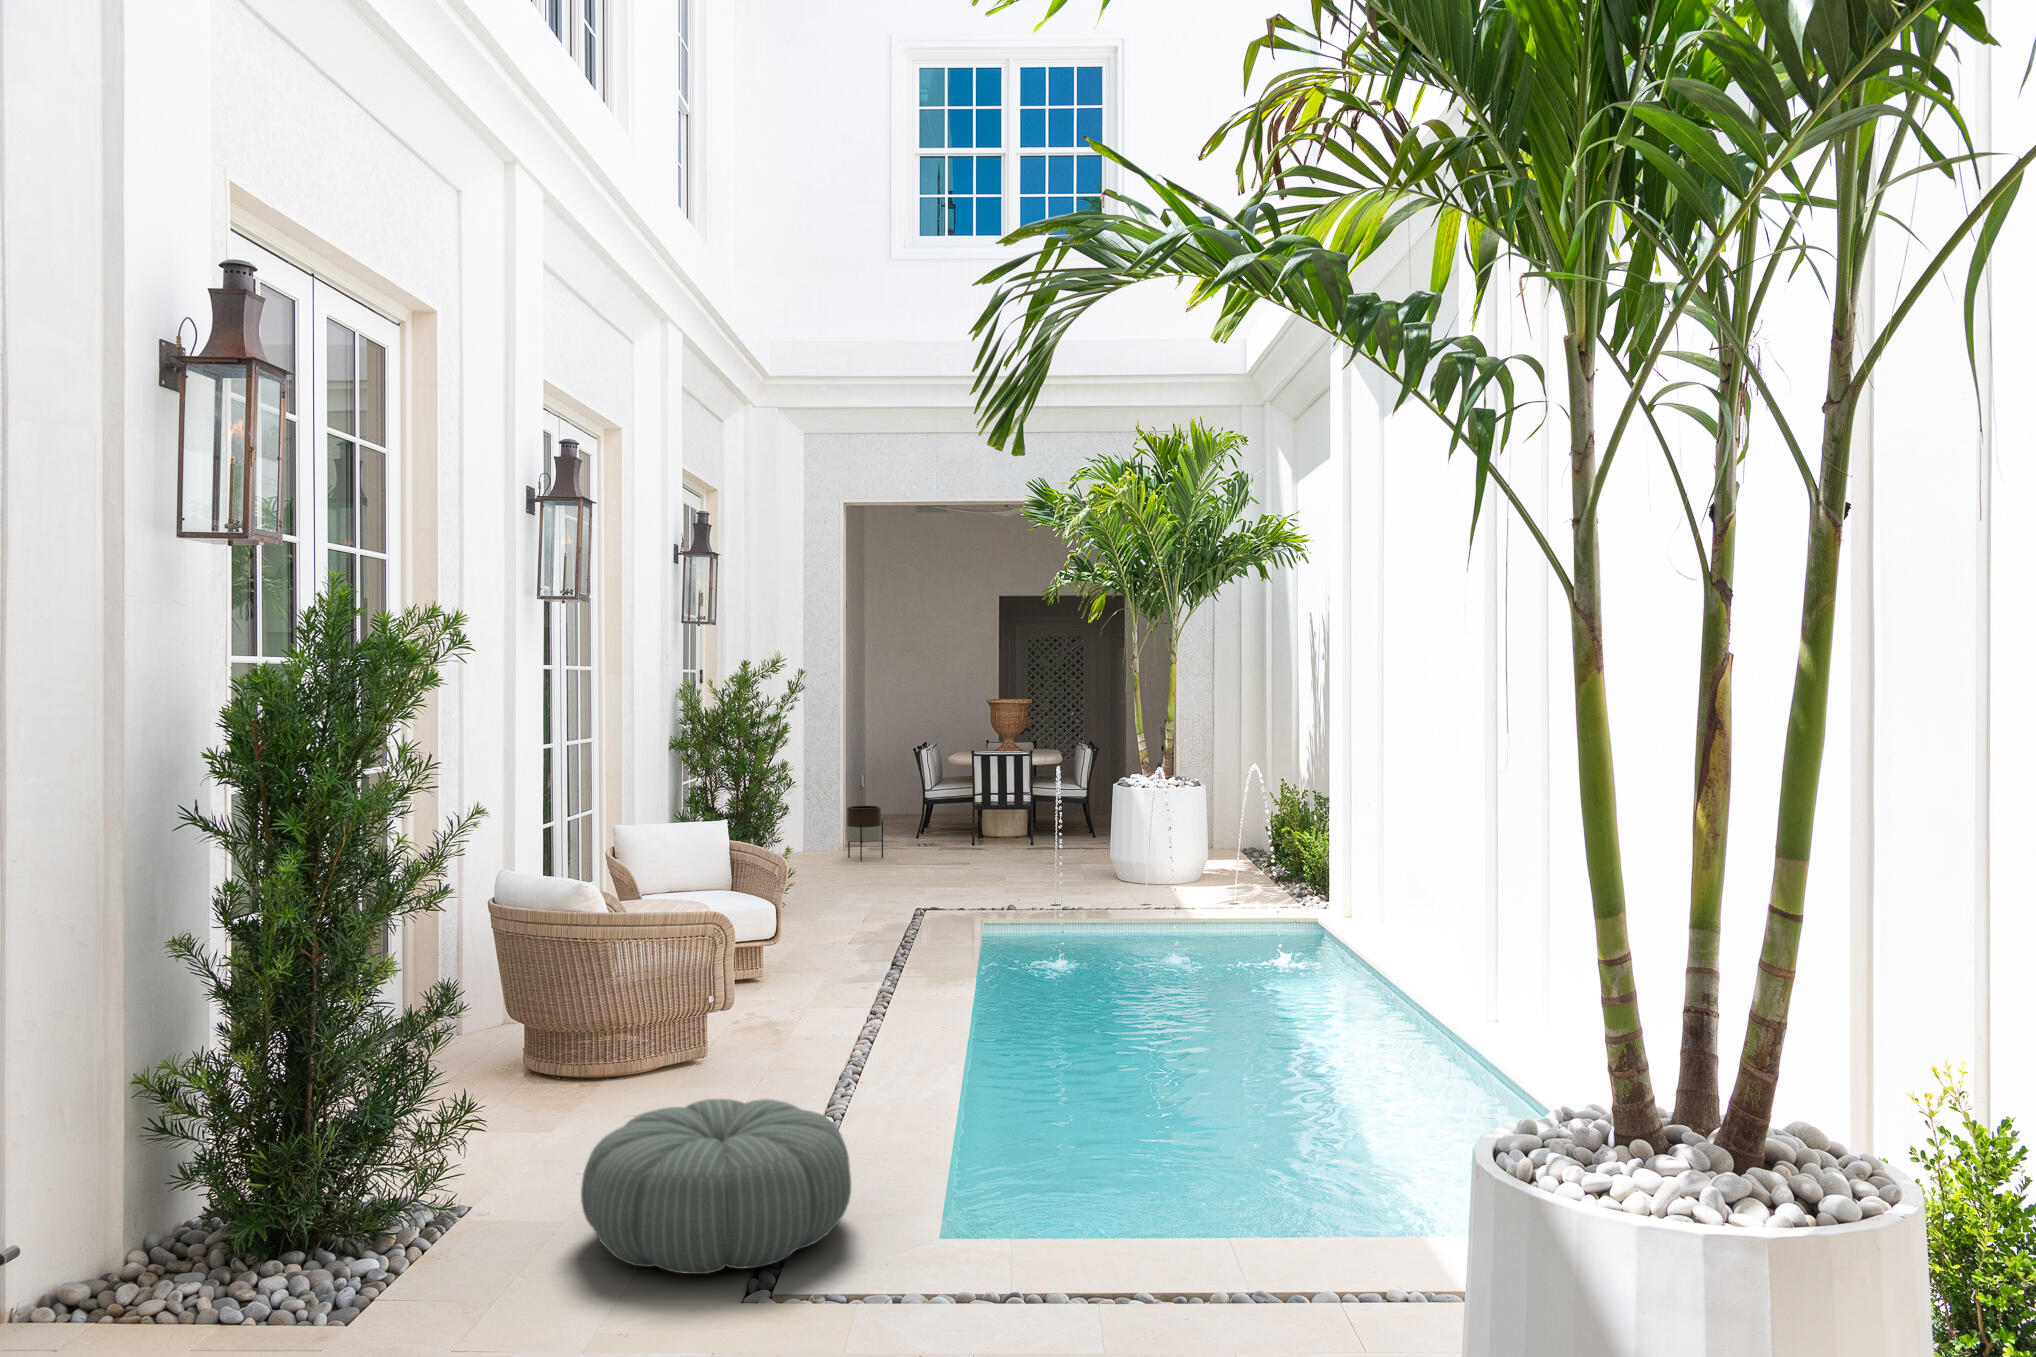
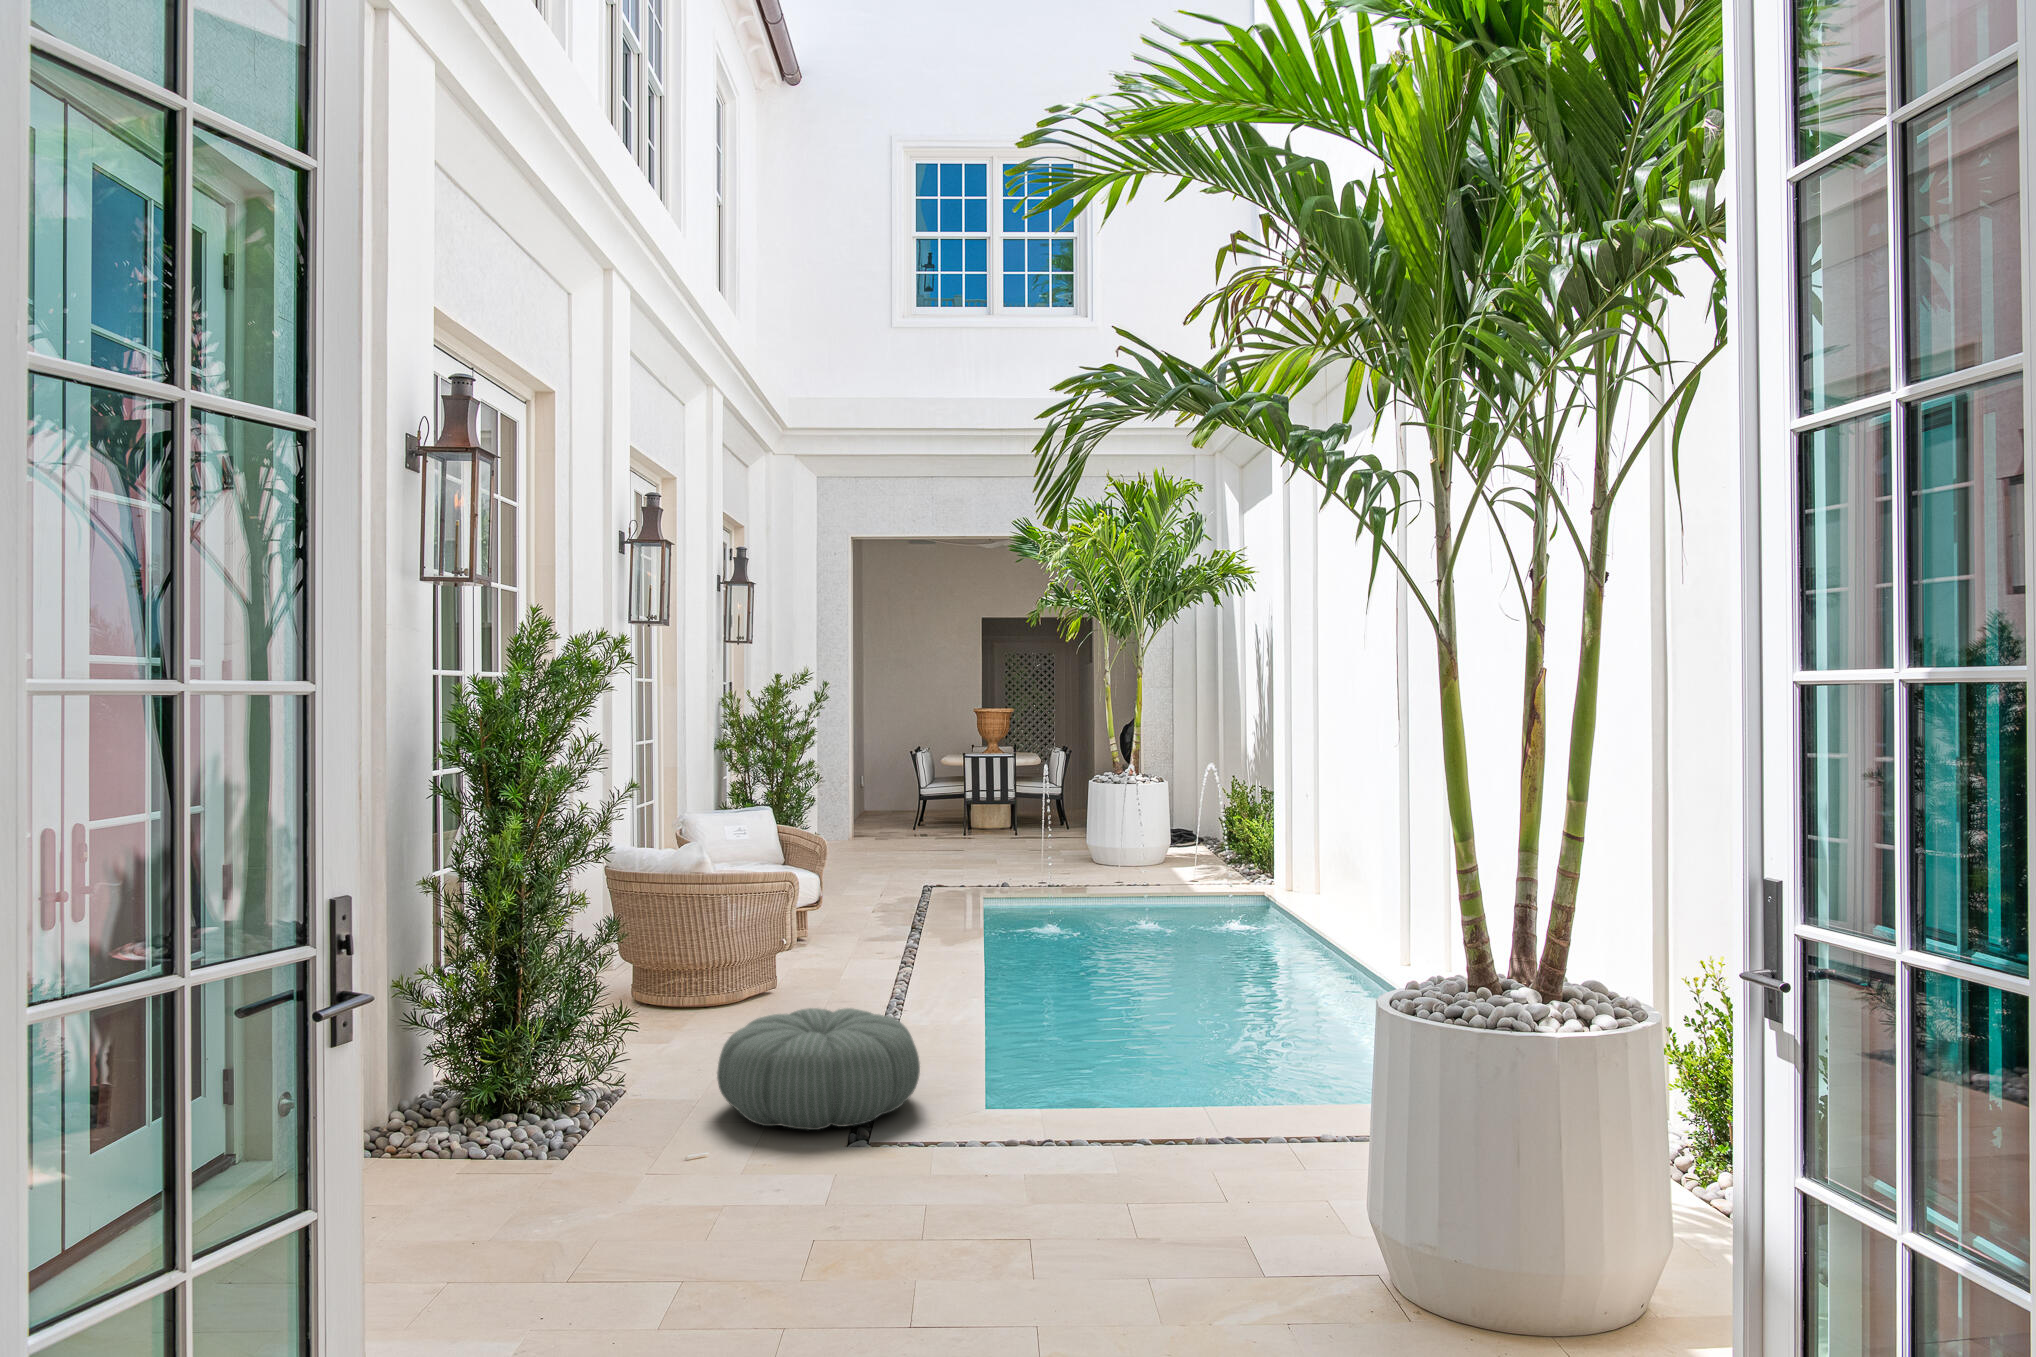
planter: present [847,805,883,861] -> none [855,801,886,849]

